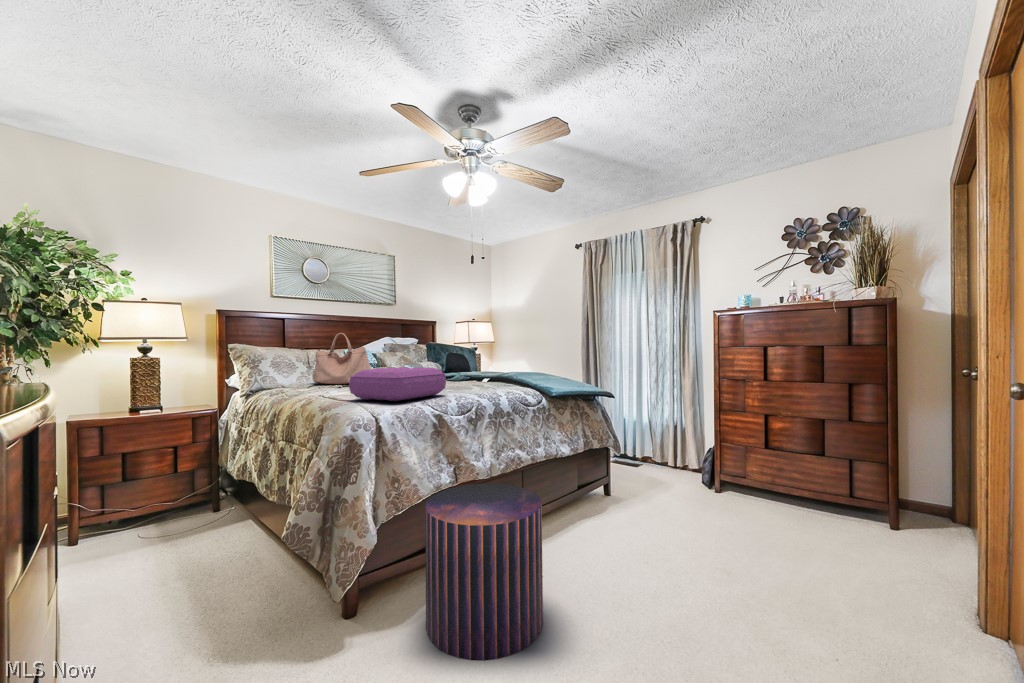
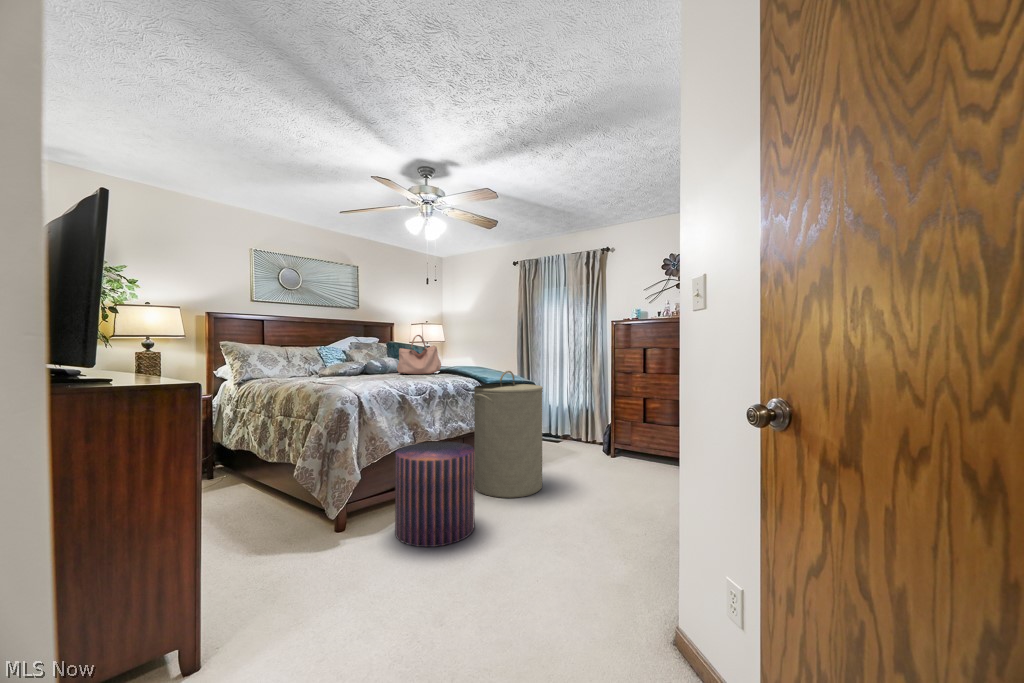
handbag: present [313,333,371,384] -> present [397,335,441,374]
pillow: present [349,367,446,401] -> none [335,361,407,385]
laundry hamper: none [536,380,633,562] -> present [474,371,543,498]

